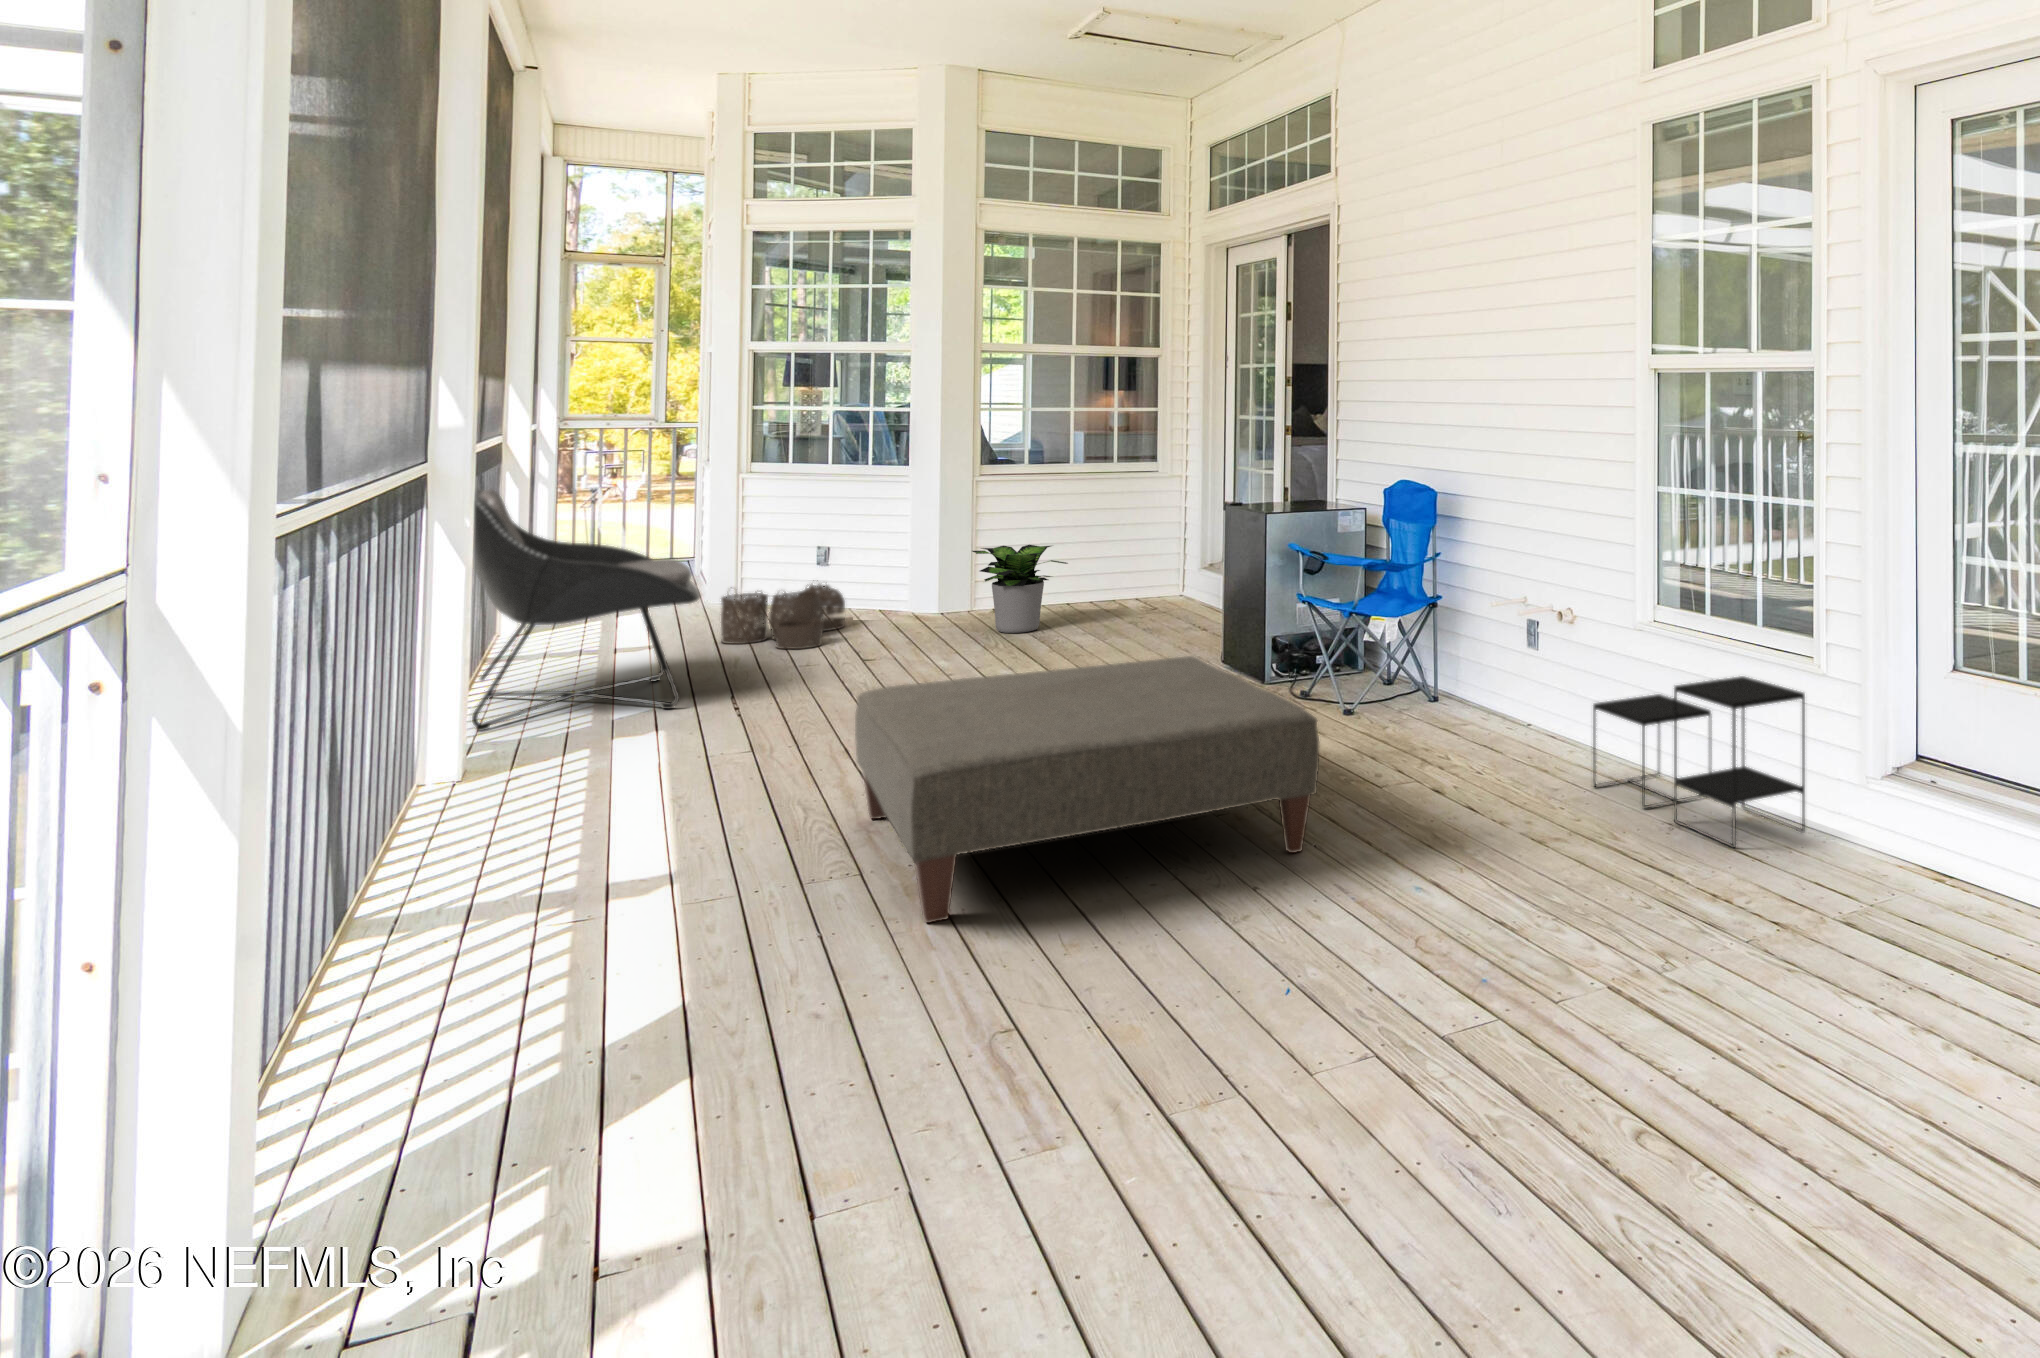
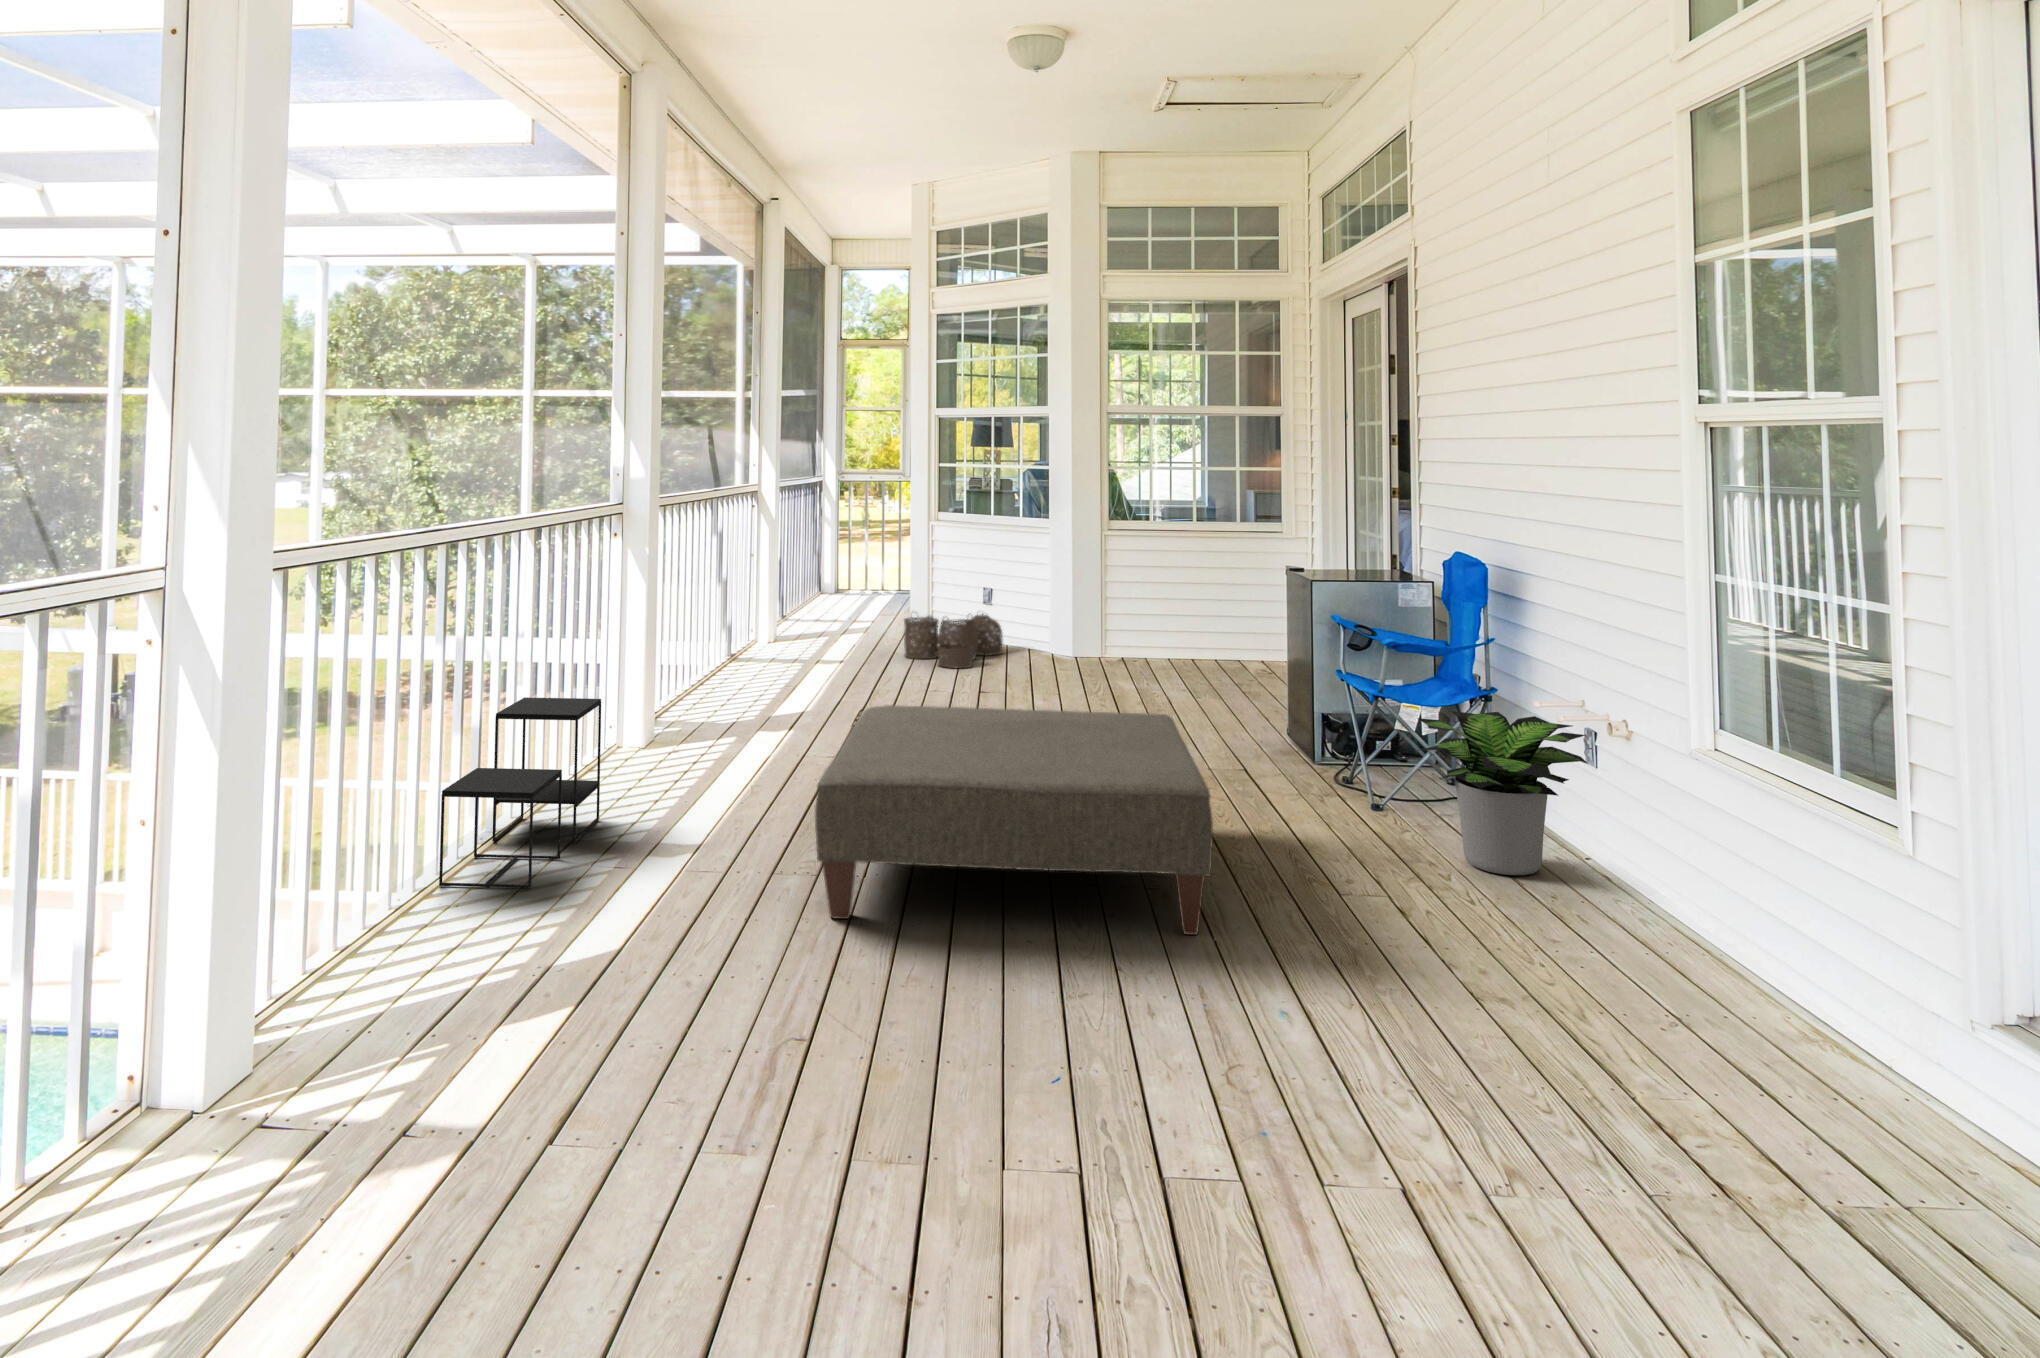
lounge chair: present [472,489,700,731] -> none [696,515,857,705]
potted plant: present [972,545,1068,633] -> present [1417,711,1588,875]
side table: present [1593,676,1805,848] -> present [439,697,601,888]

